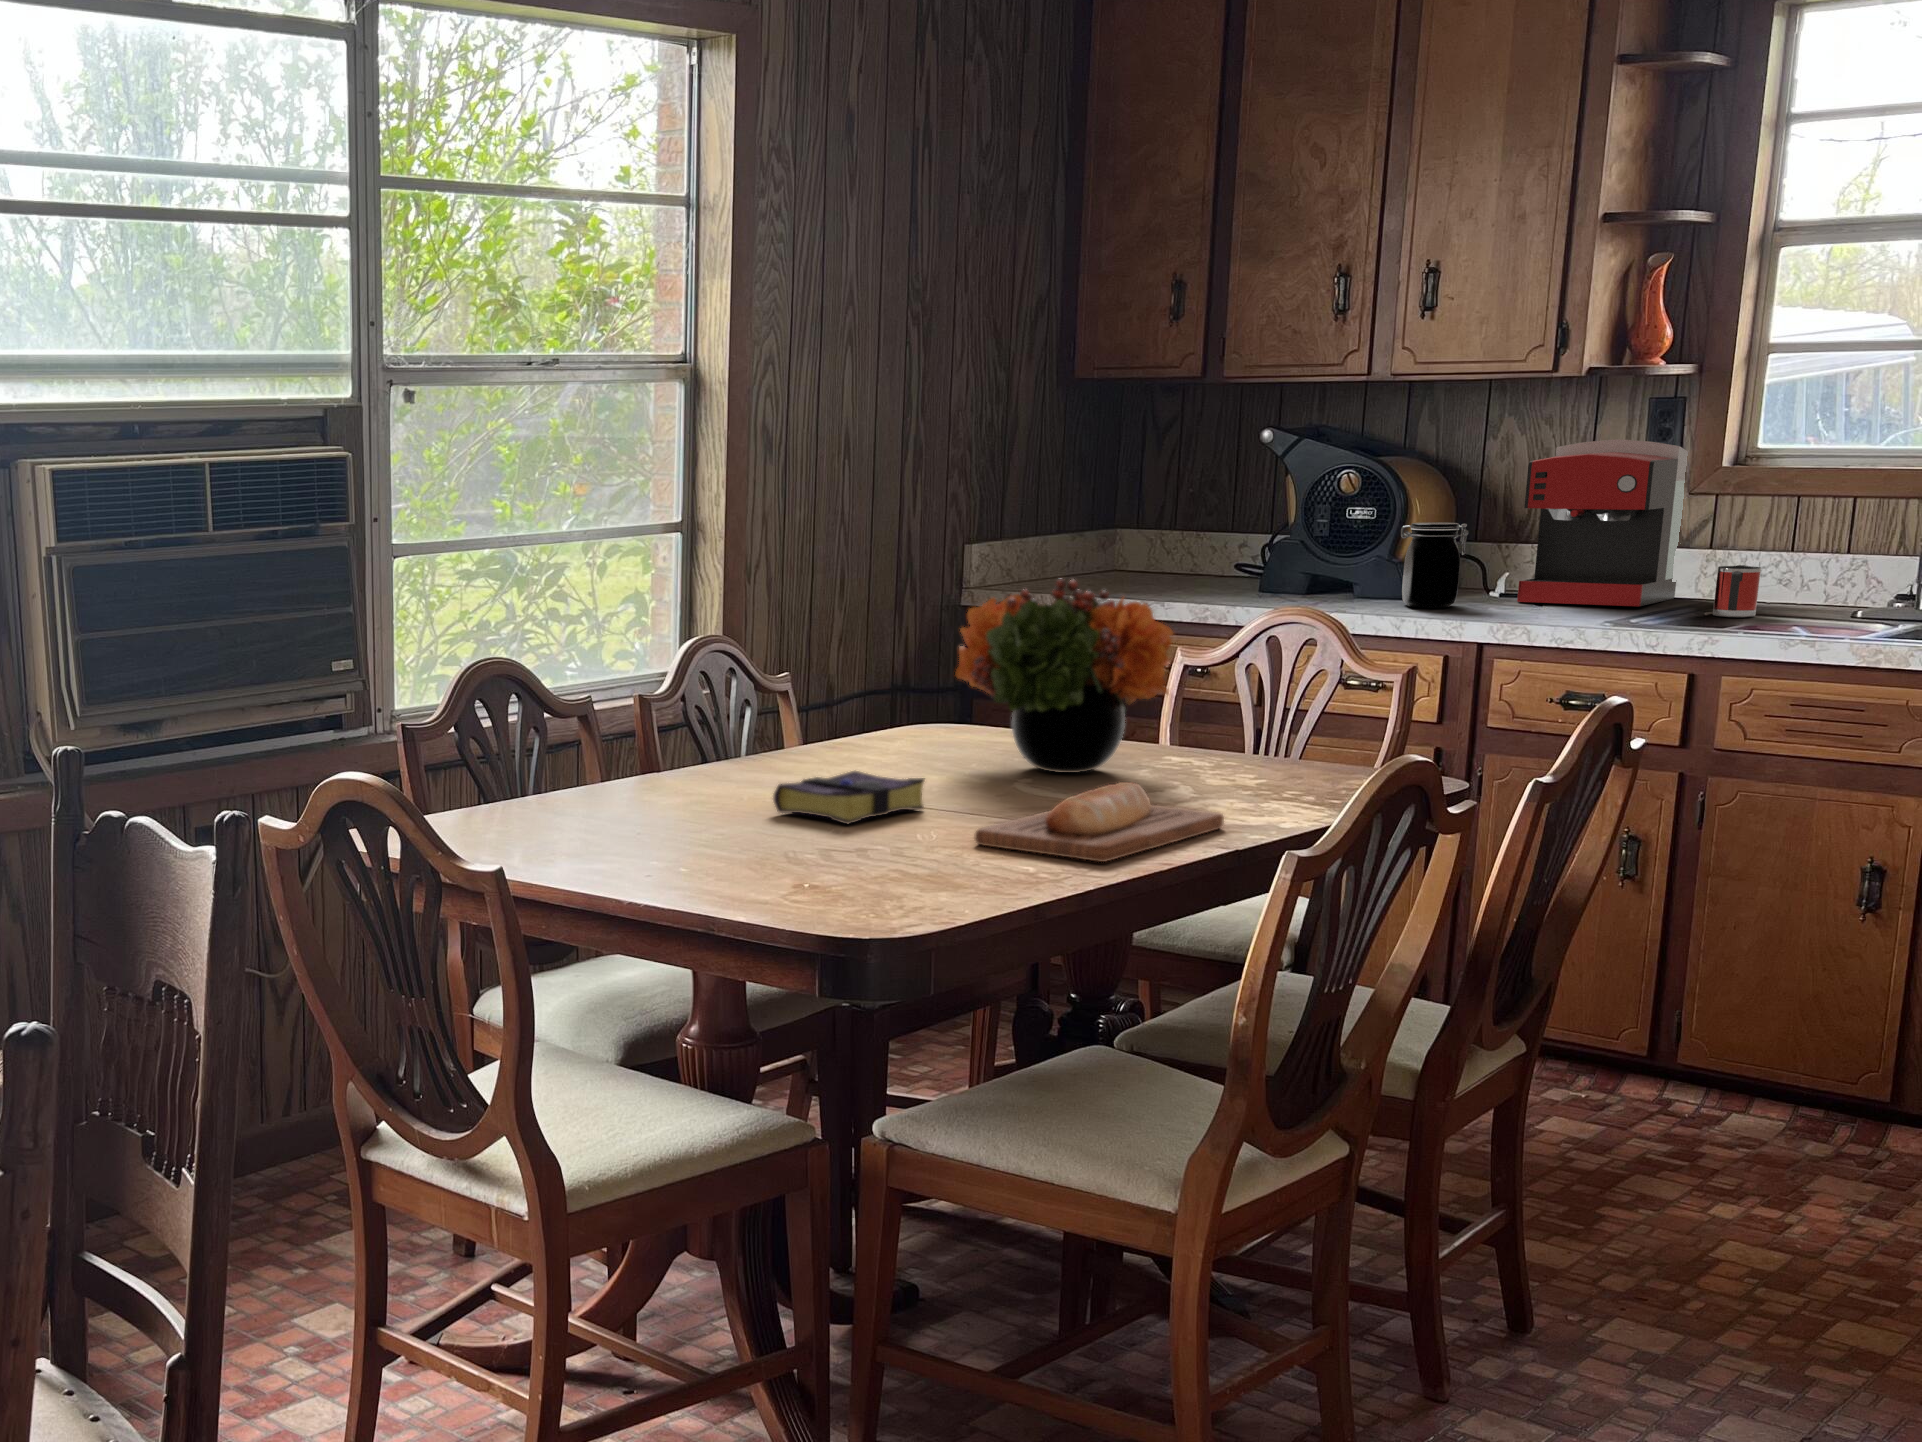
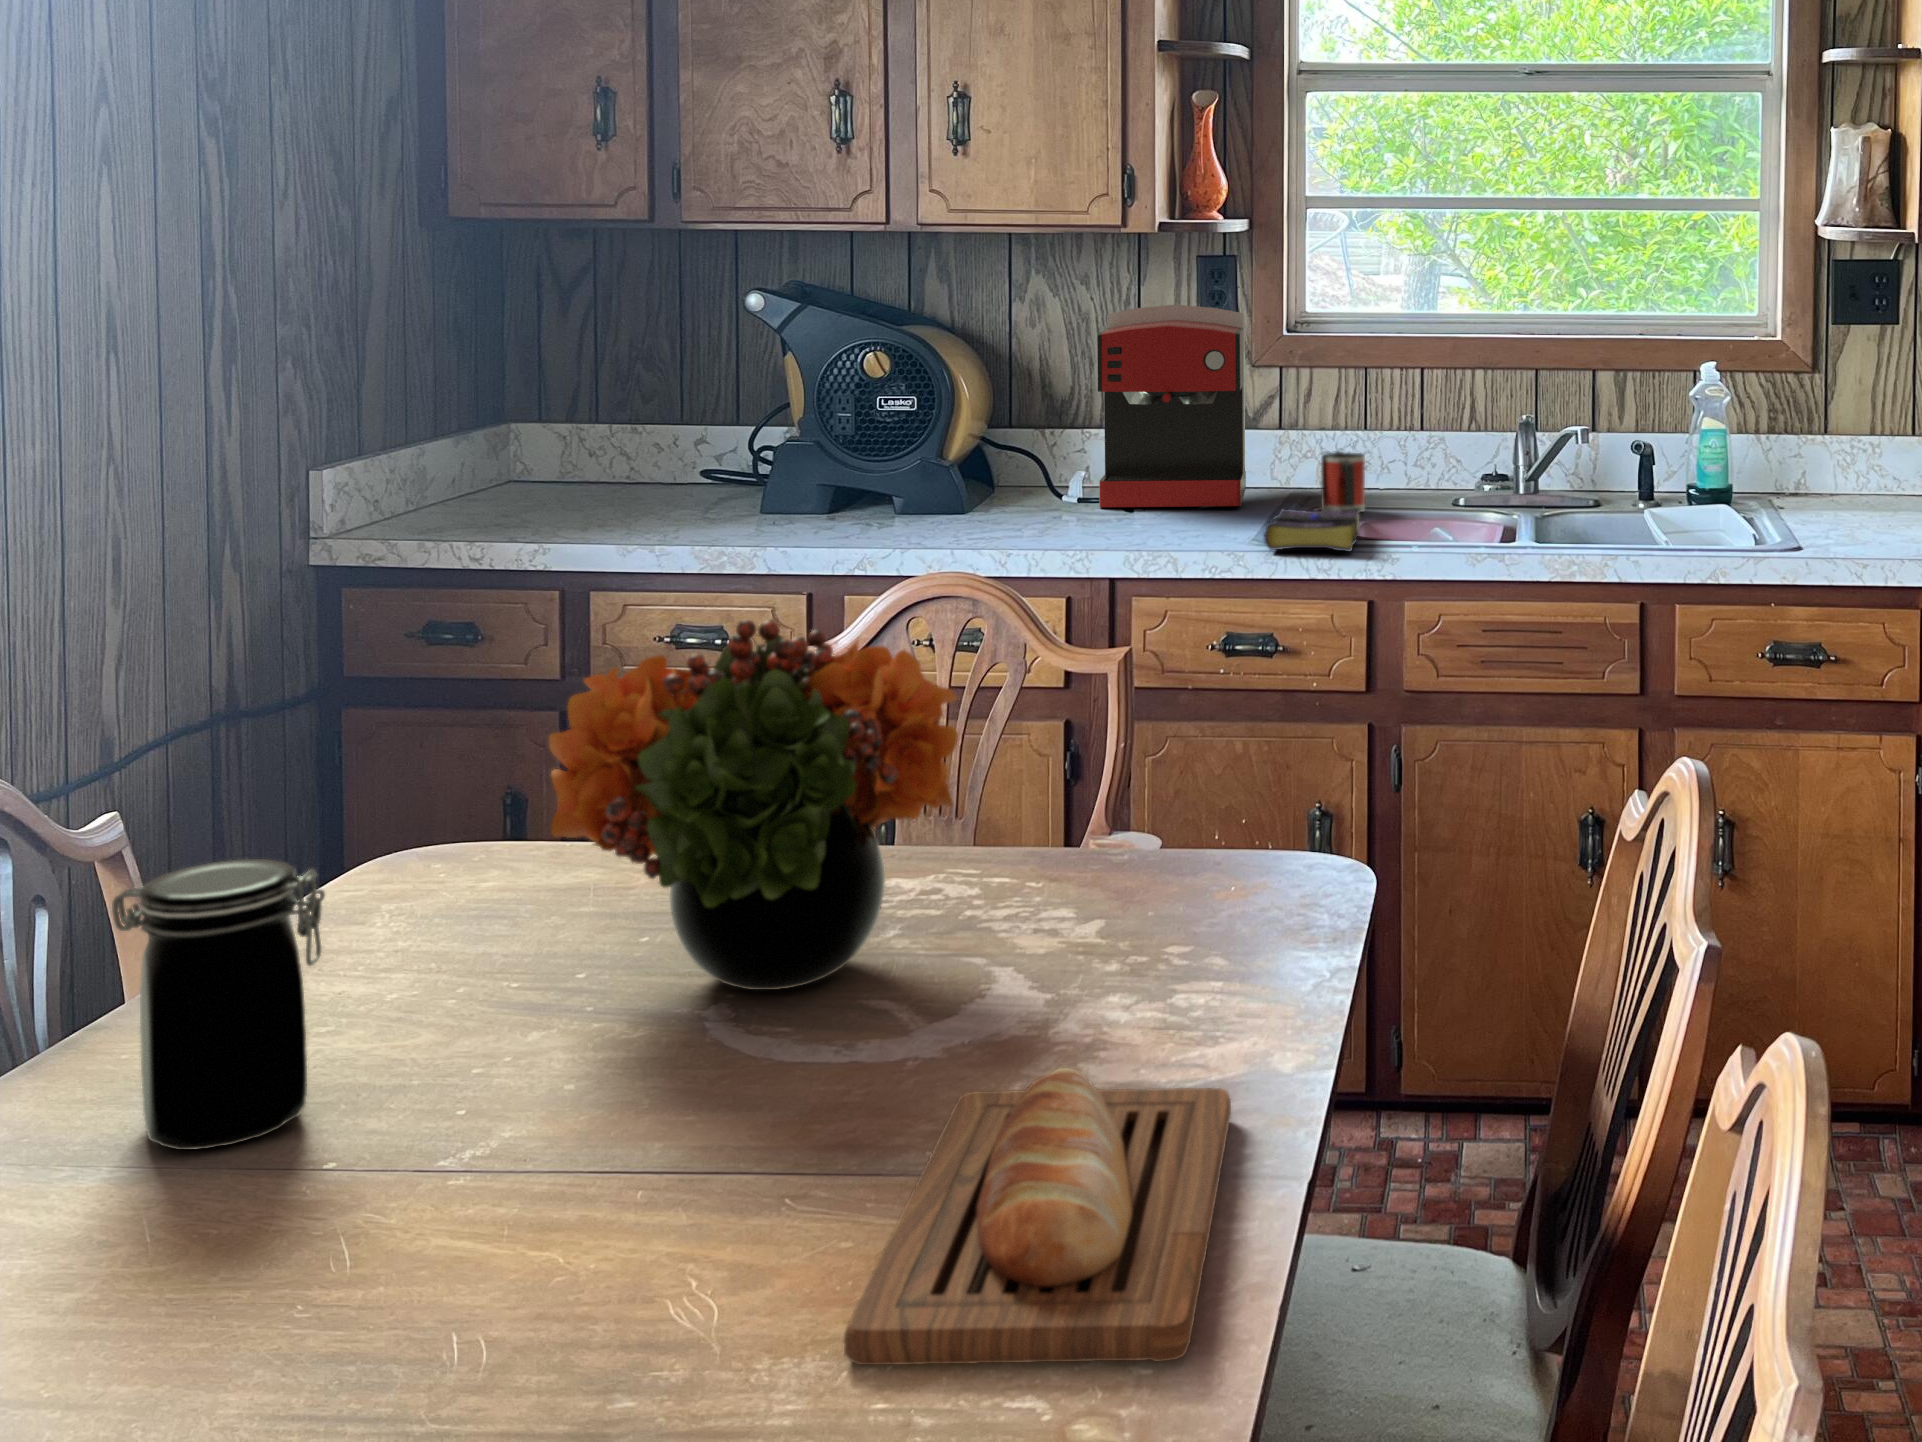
jar: present [1401,522,1469,608] -> present [112,859,325,1150]
book: present [773,771,925,824] -> present [1264,507,1360,552]

